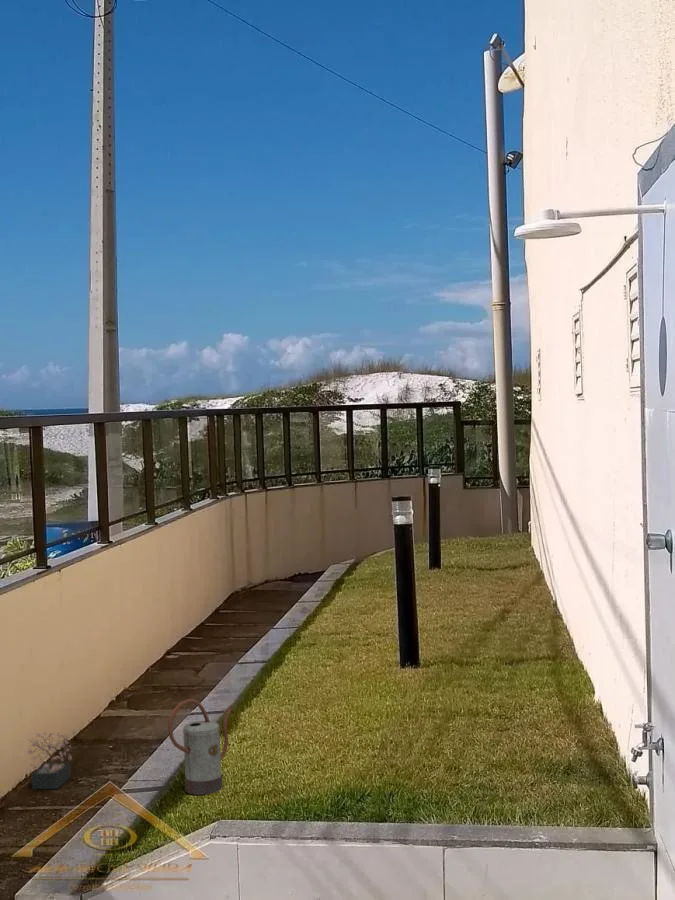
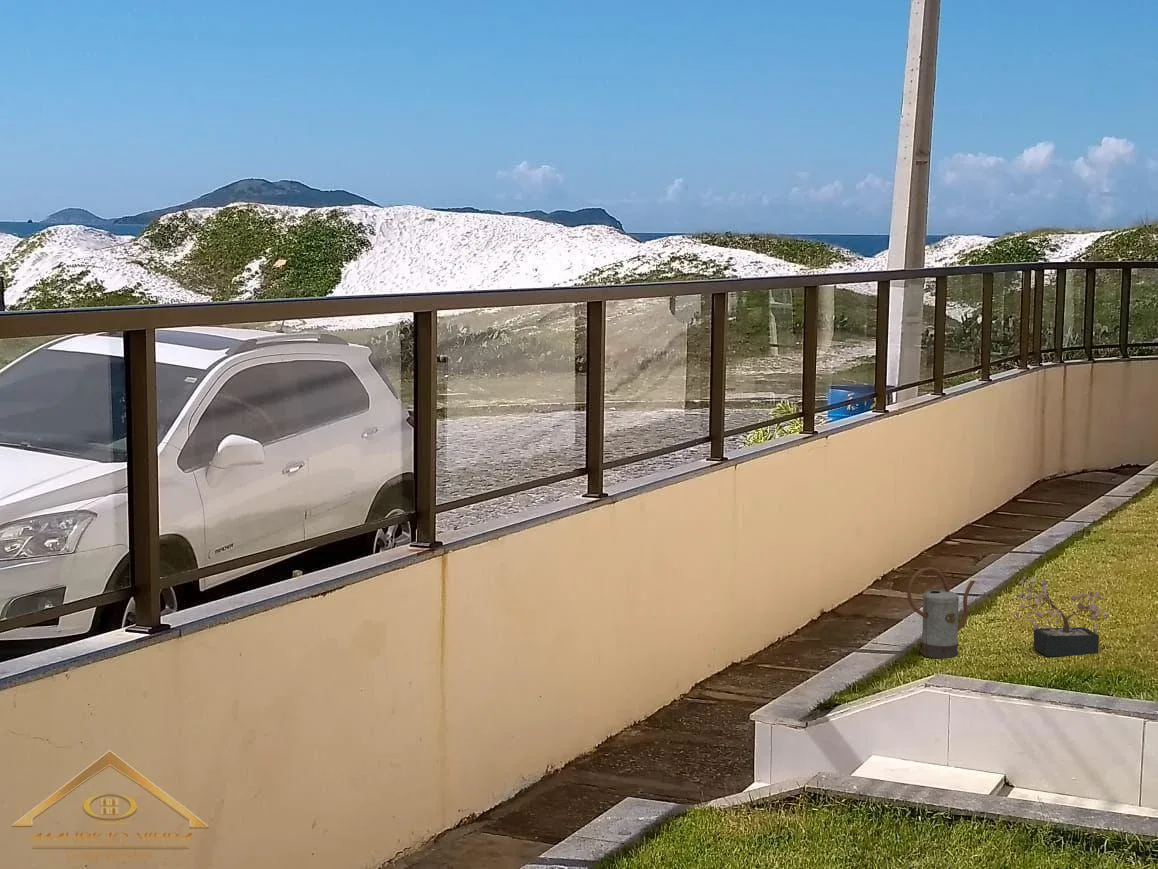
decorative plant: present [29,733,72,789] -> present [1015,576,1109,657]

